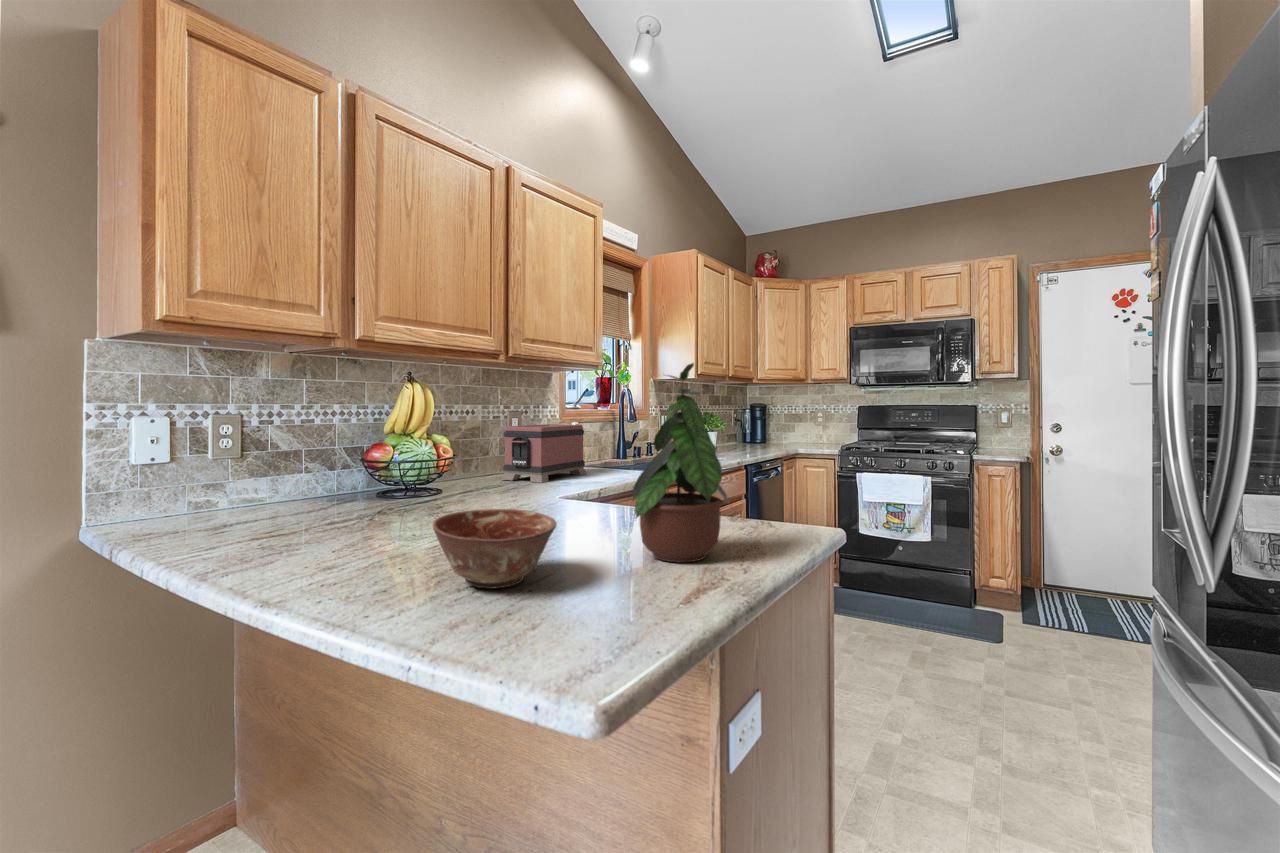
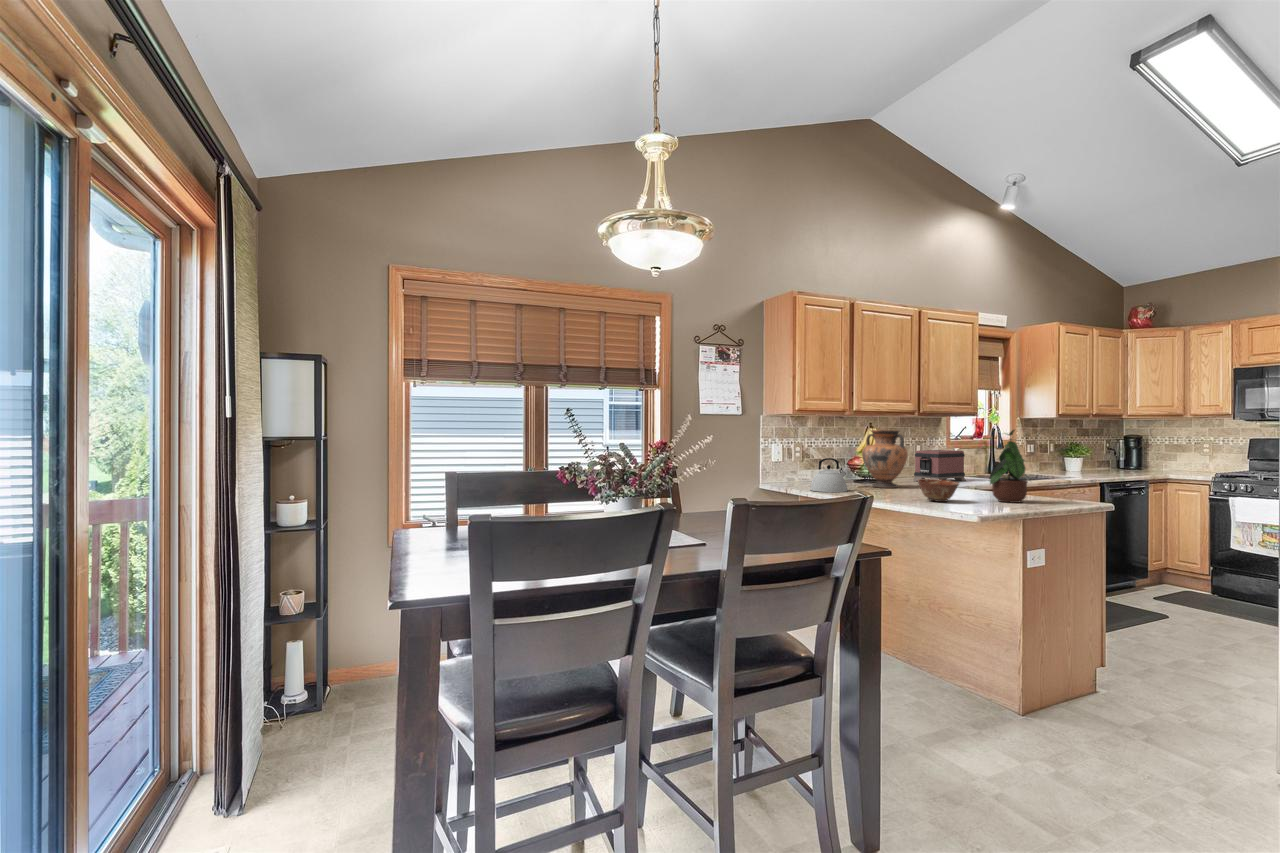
vase: none [371,381,471,511] -> present [862,430,908,488]
kettle: none [182,452,304,552] -> present [810,458,847,492]

